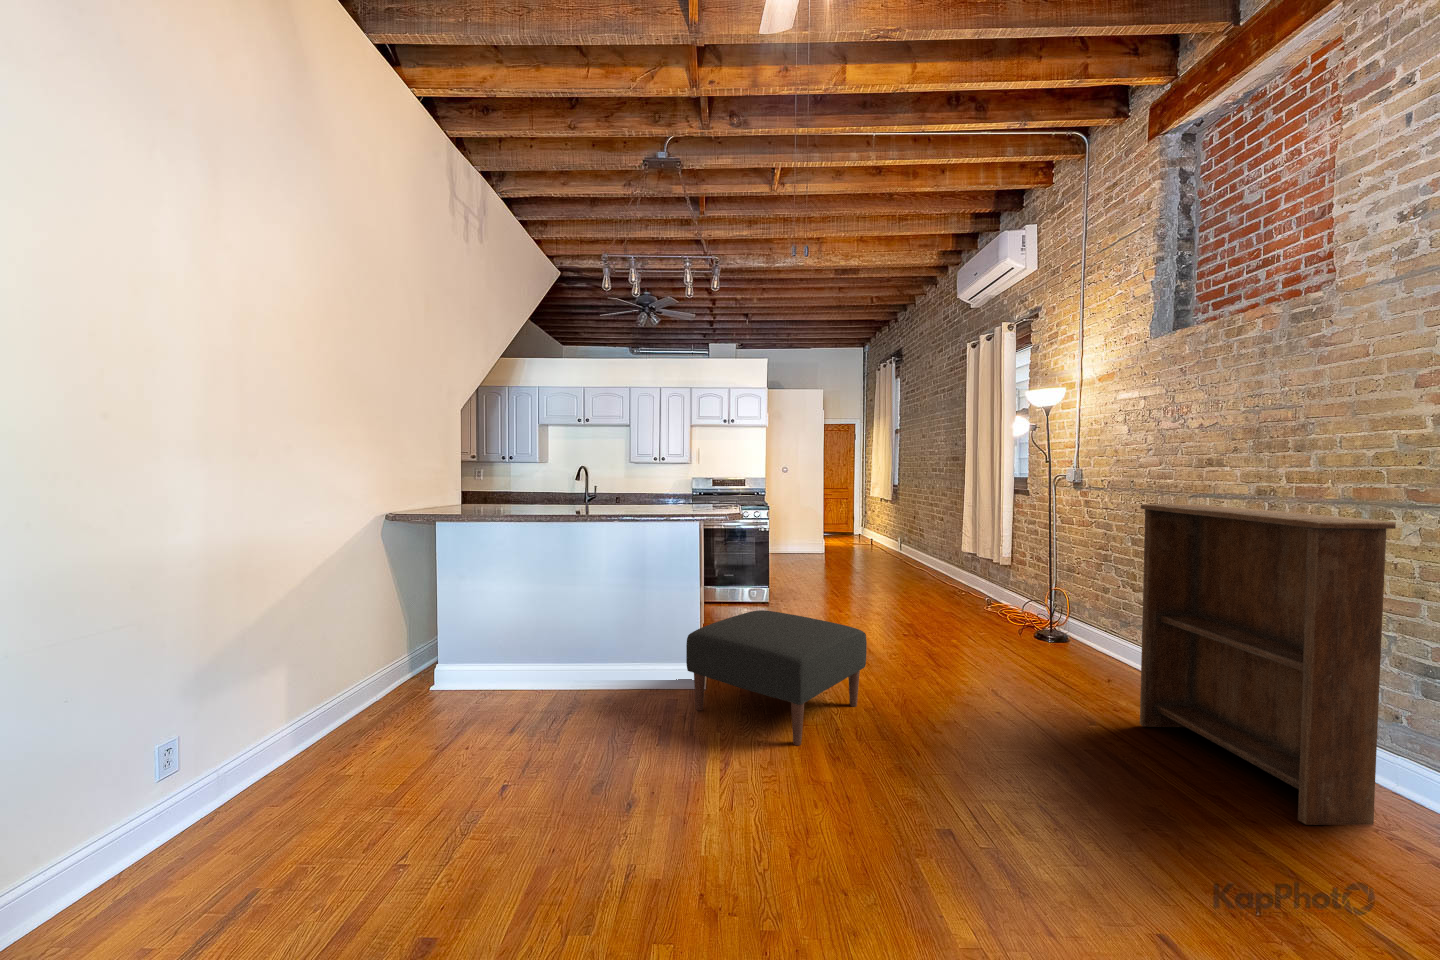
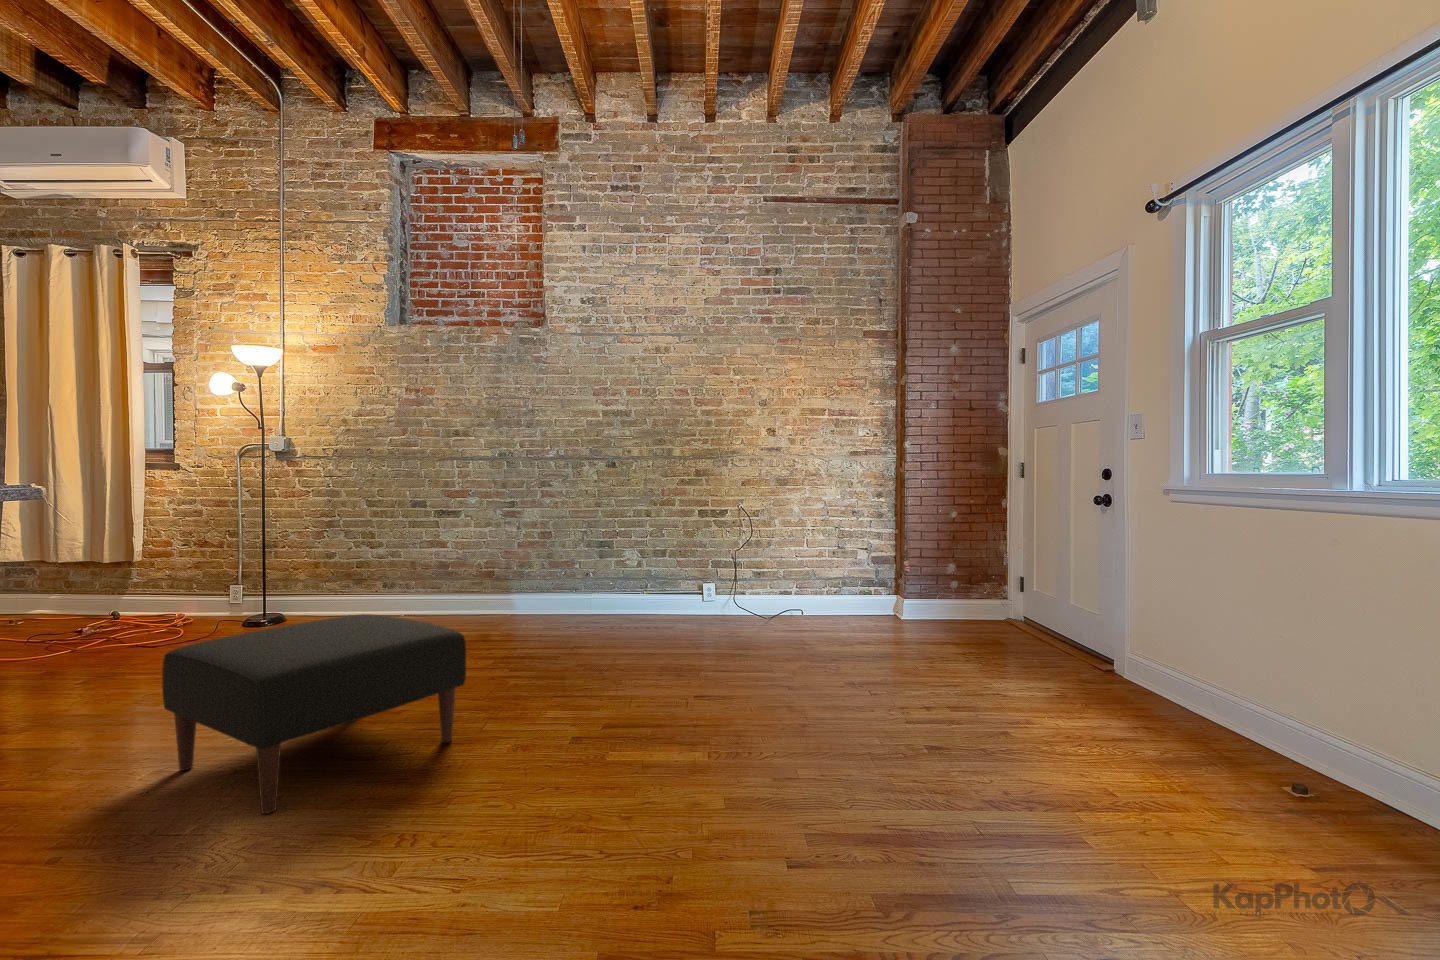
bookshelf: present [1140,504,1396,825] -> none [487,460,625,632]

